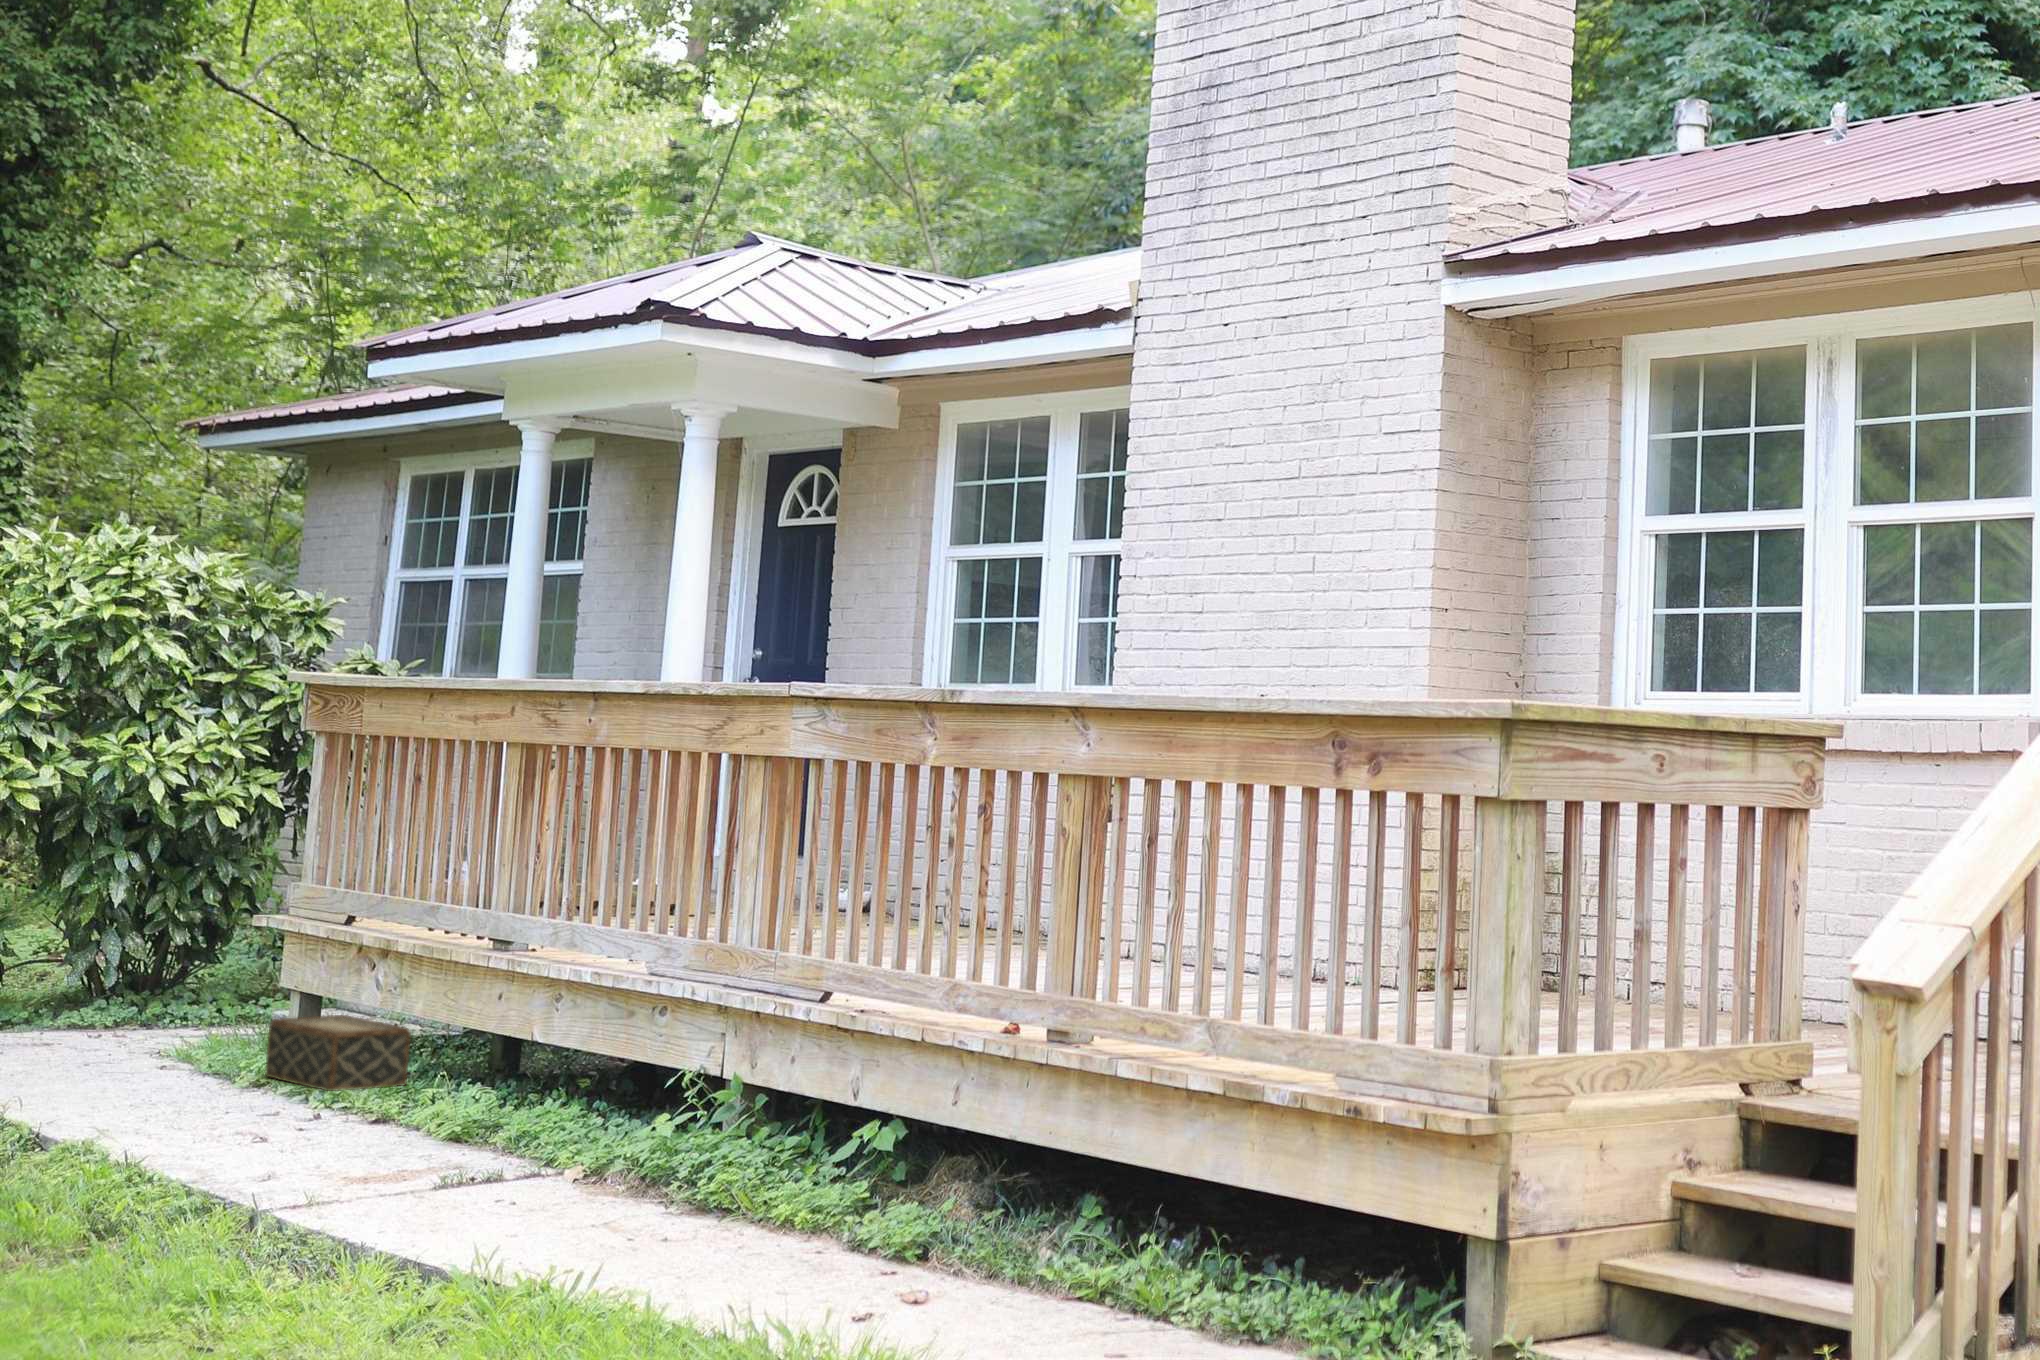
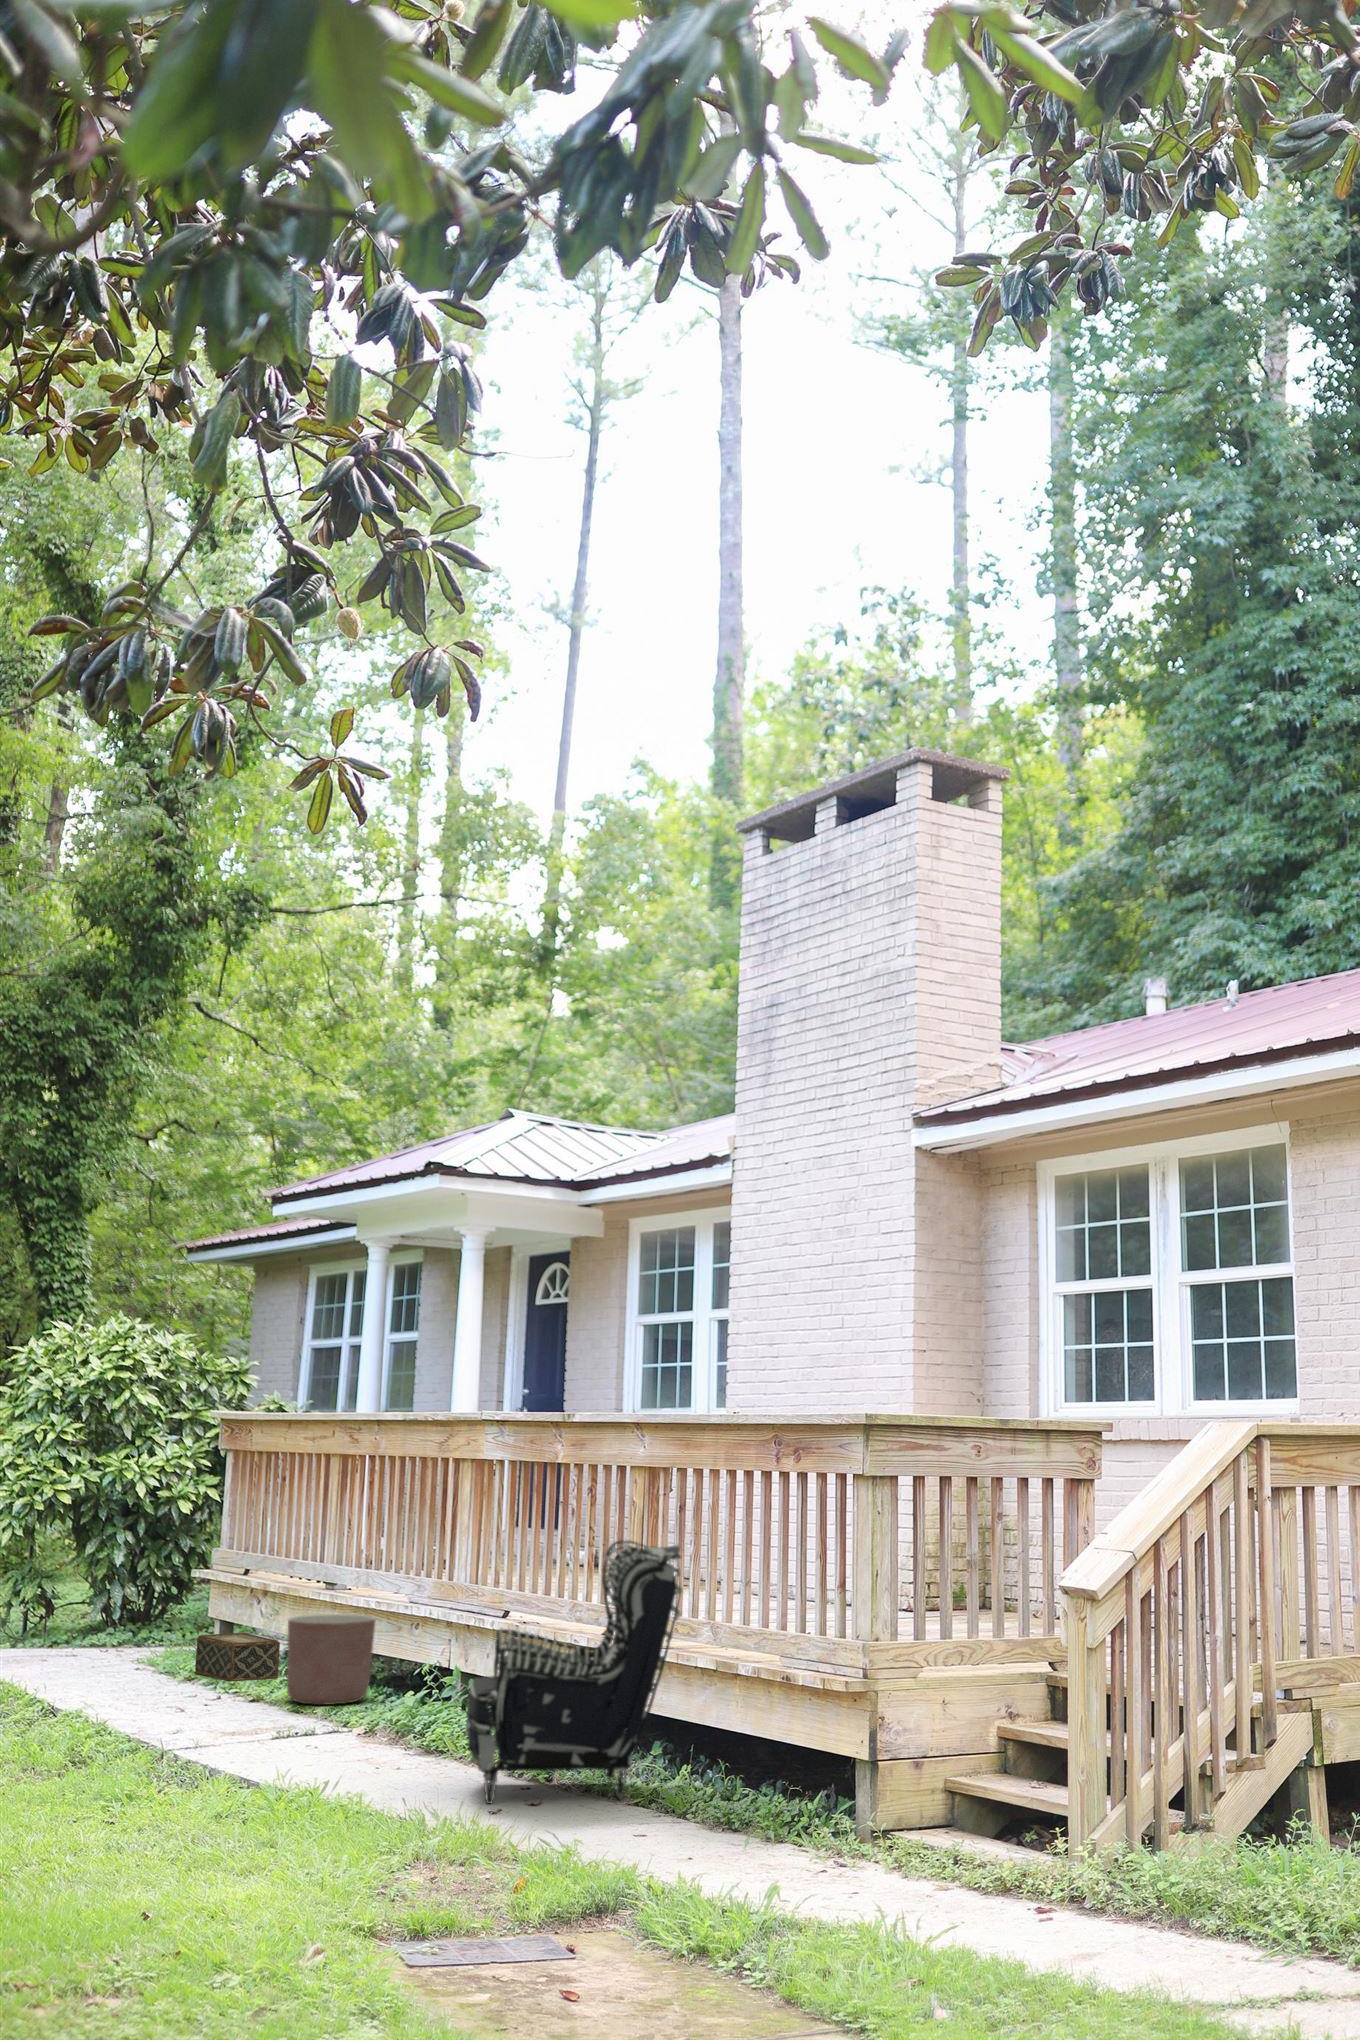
armchair: none [809,891,1179,1305] -> present [466,1541,683,1804]
planter: none [440,991,587,1130] -> present [287,1614,375,1705]

